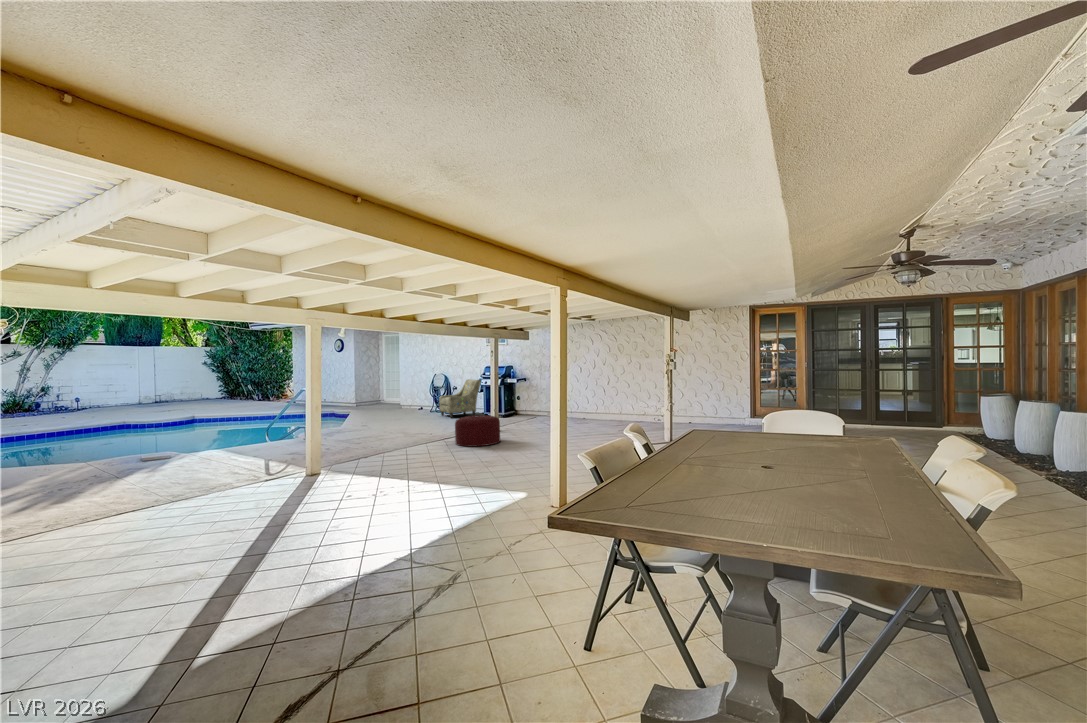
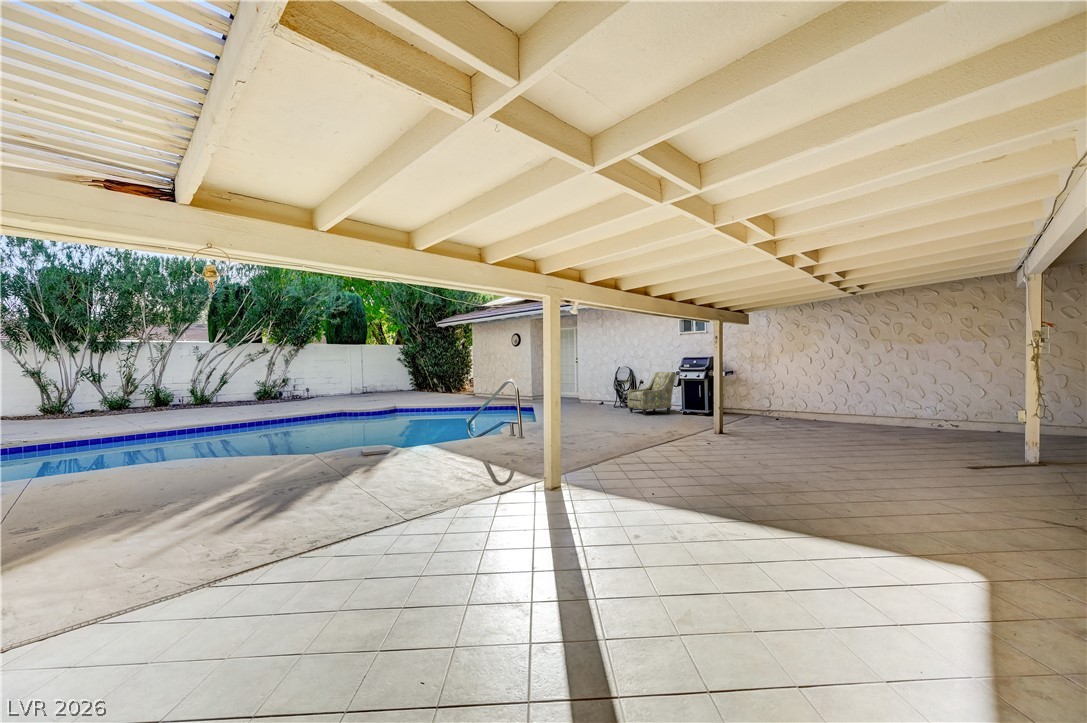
ottoman: present [455,415,500,446] -> none [688,413,750,452]

